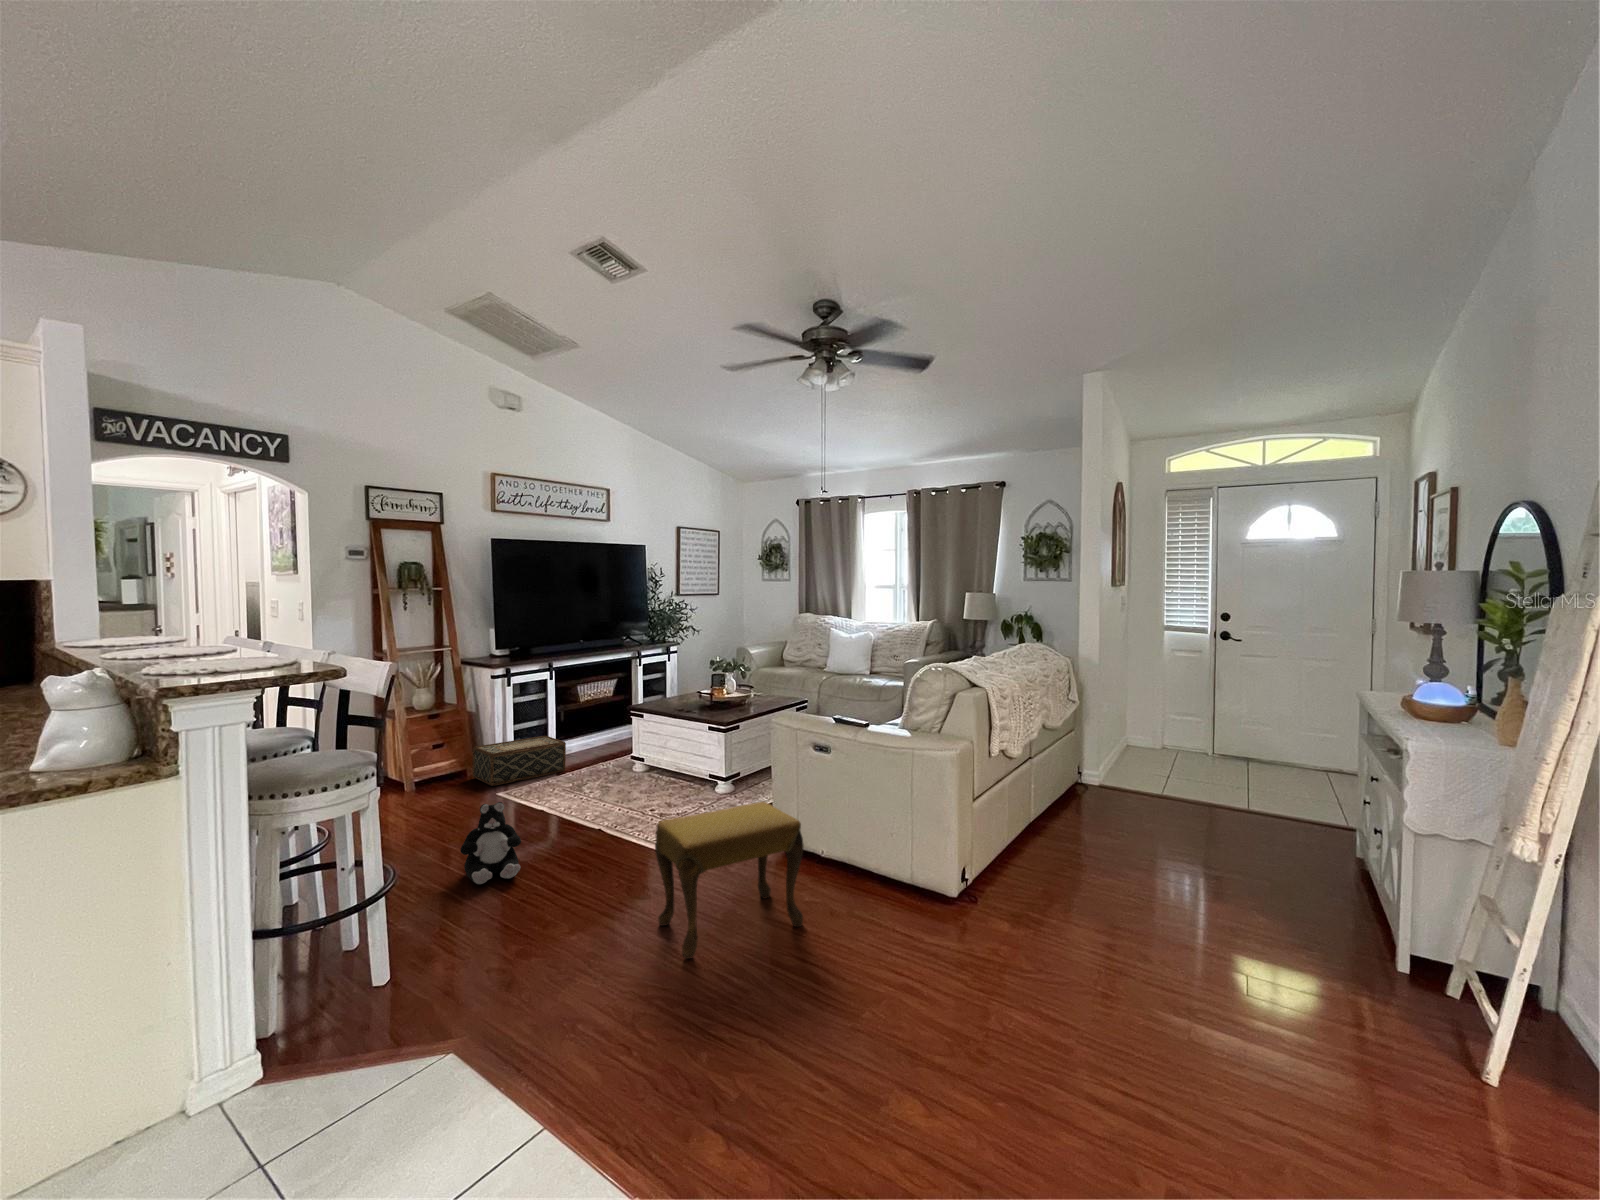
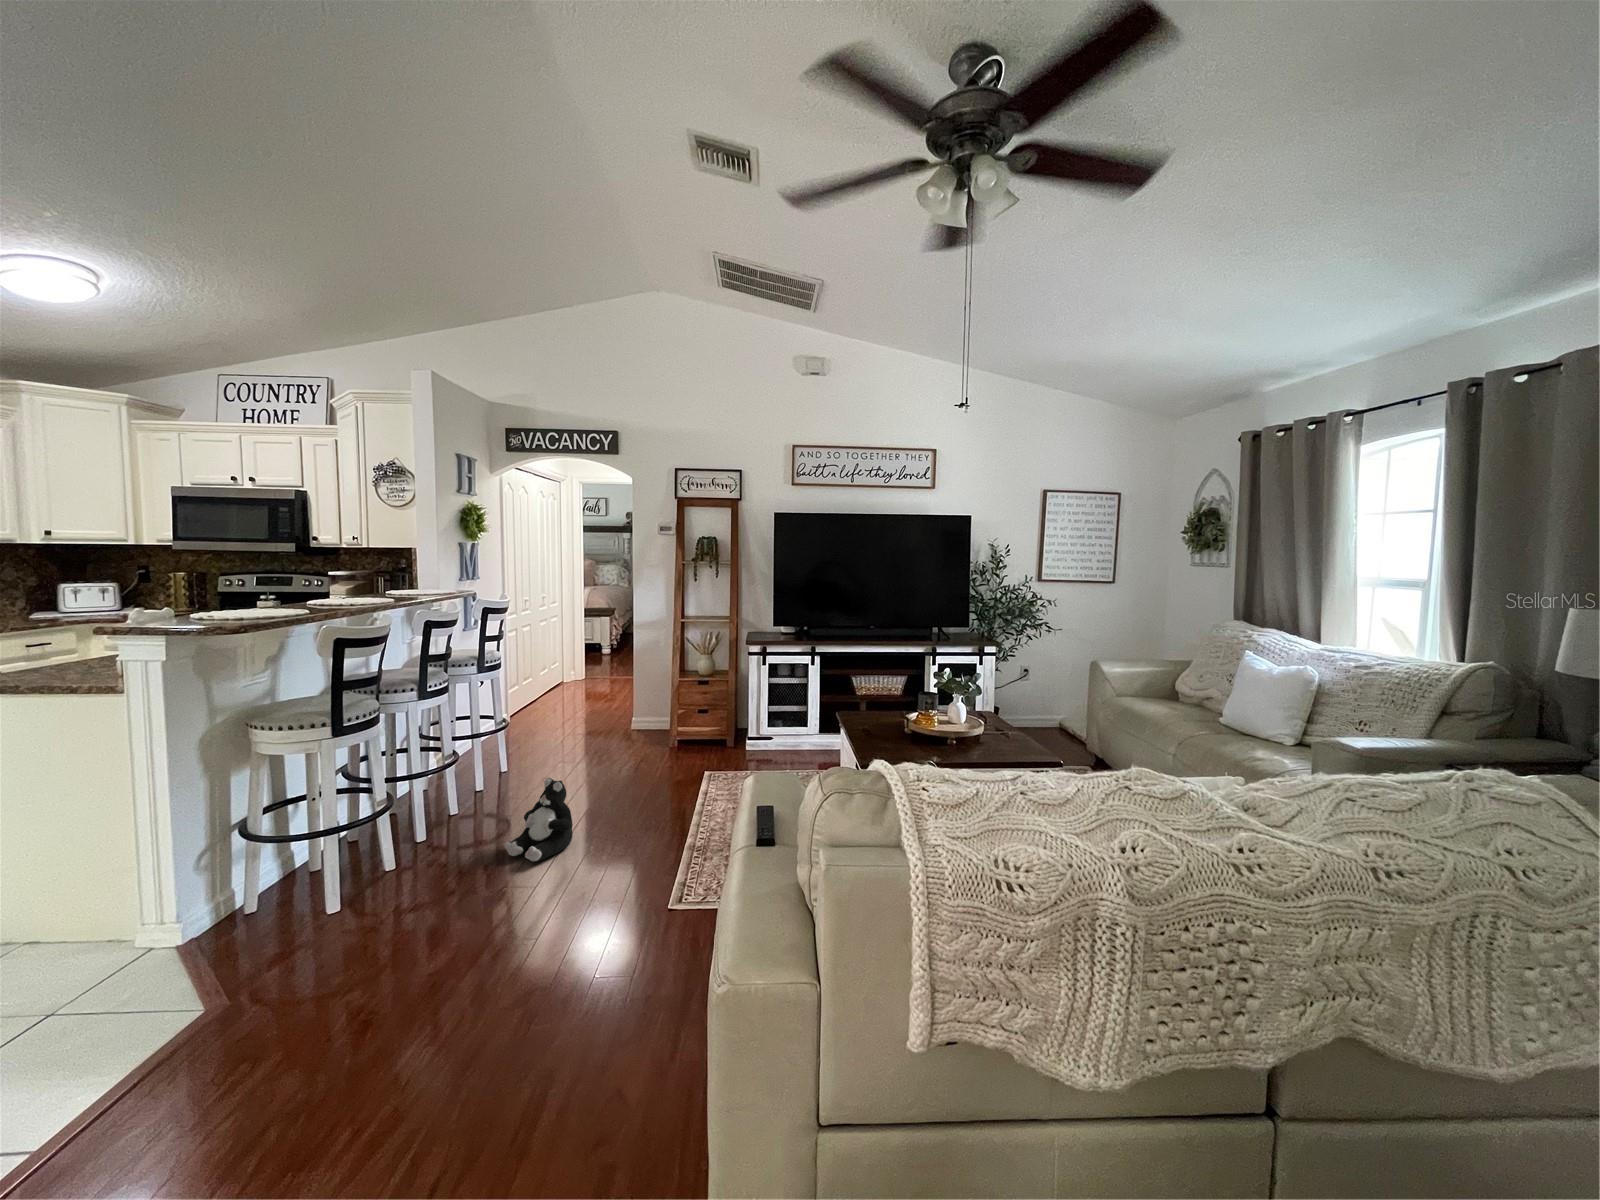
woven basket: present [473,736,566,786] -> none [714,718,798,766]
footstool: present [655,802,804,959] -> none [388,869,614,1131]

